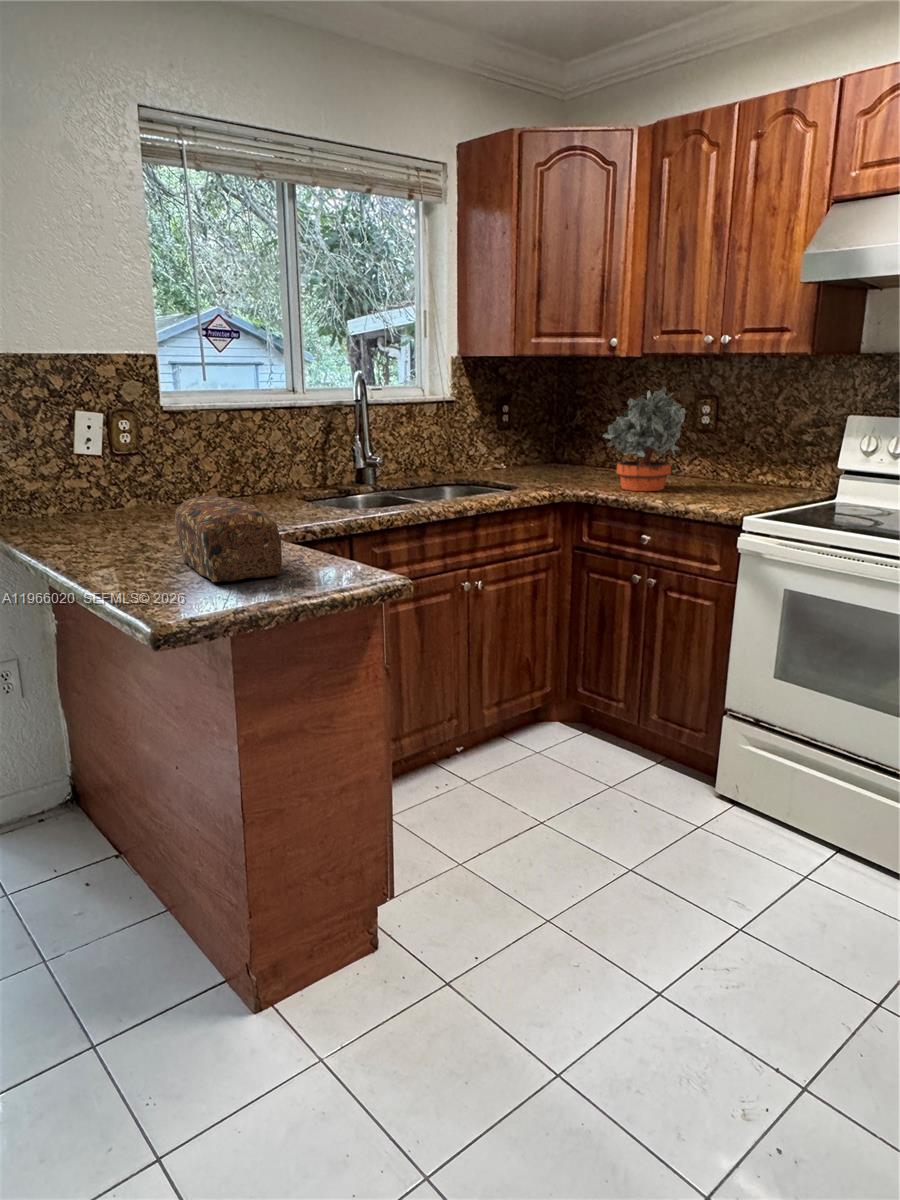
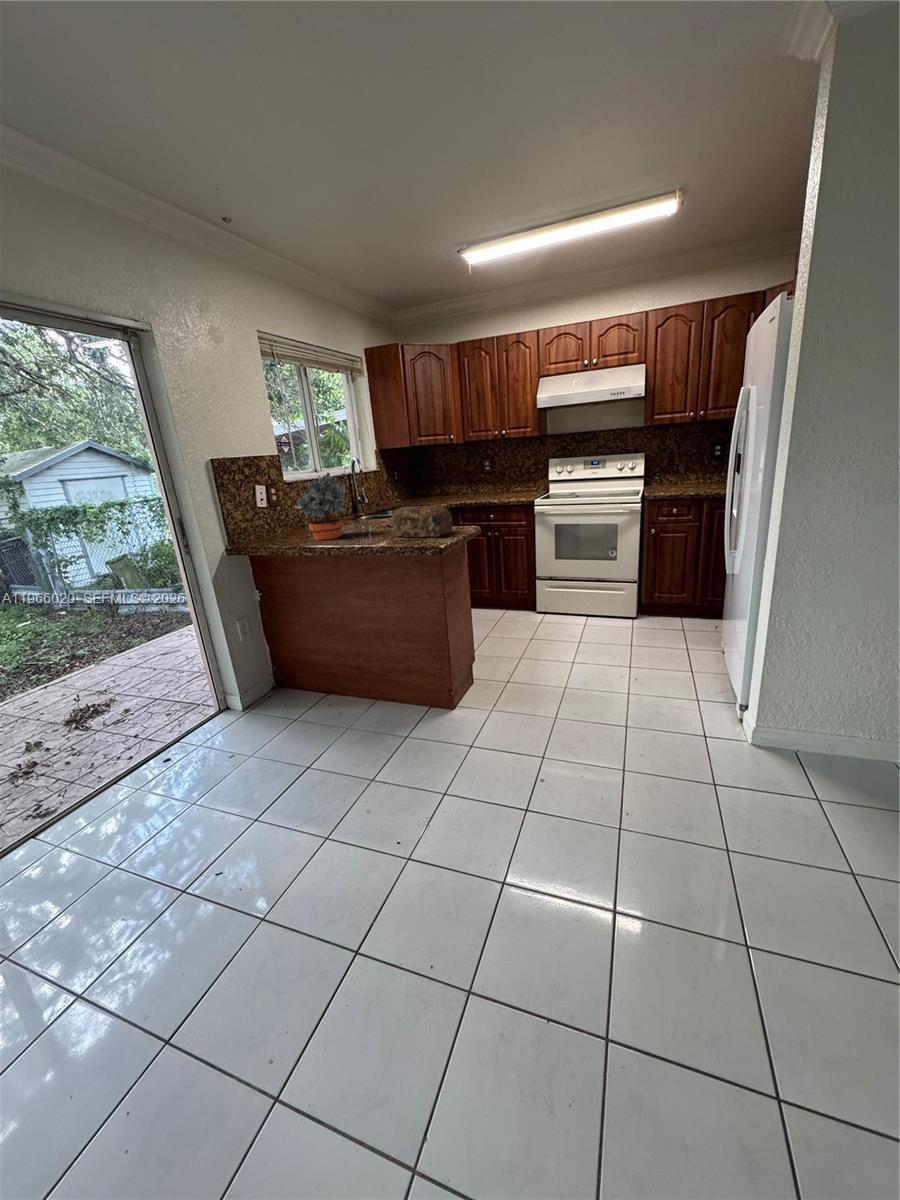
potted plant: present [603,387,686,491] -> present [295,472,346,540]

